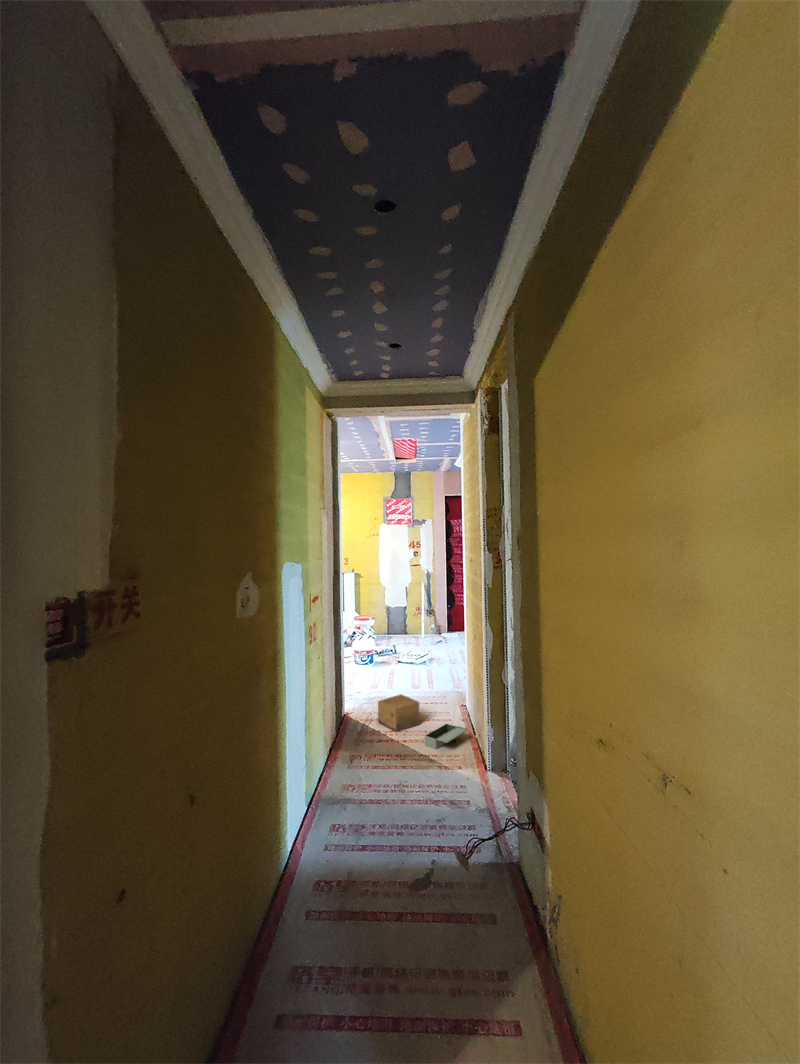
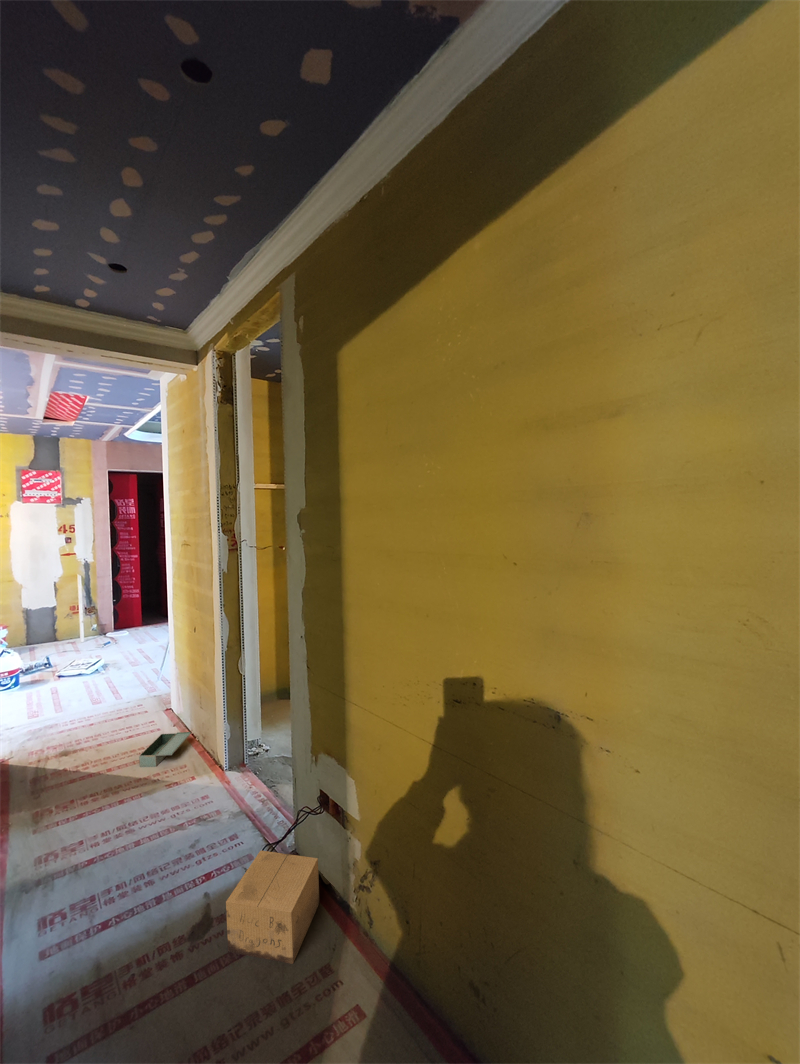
cardboard box: present [378,695,420,732] -> present [226,851,319,964]

